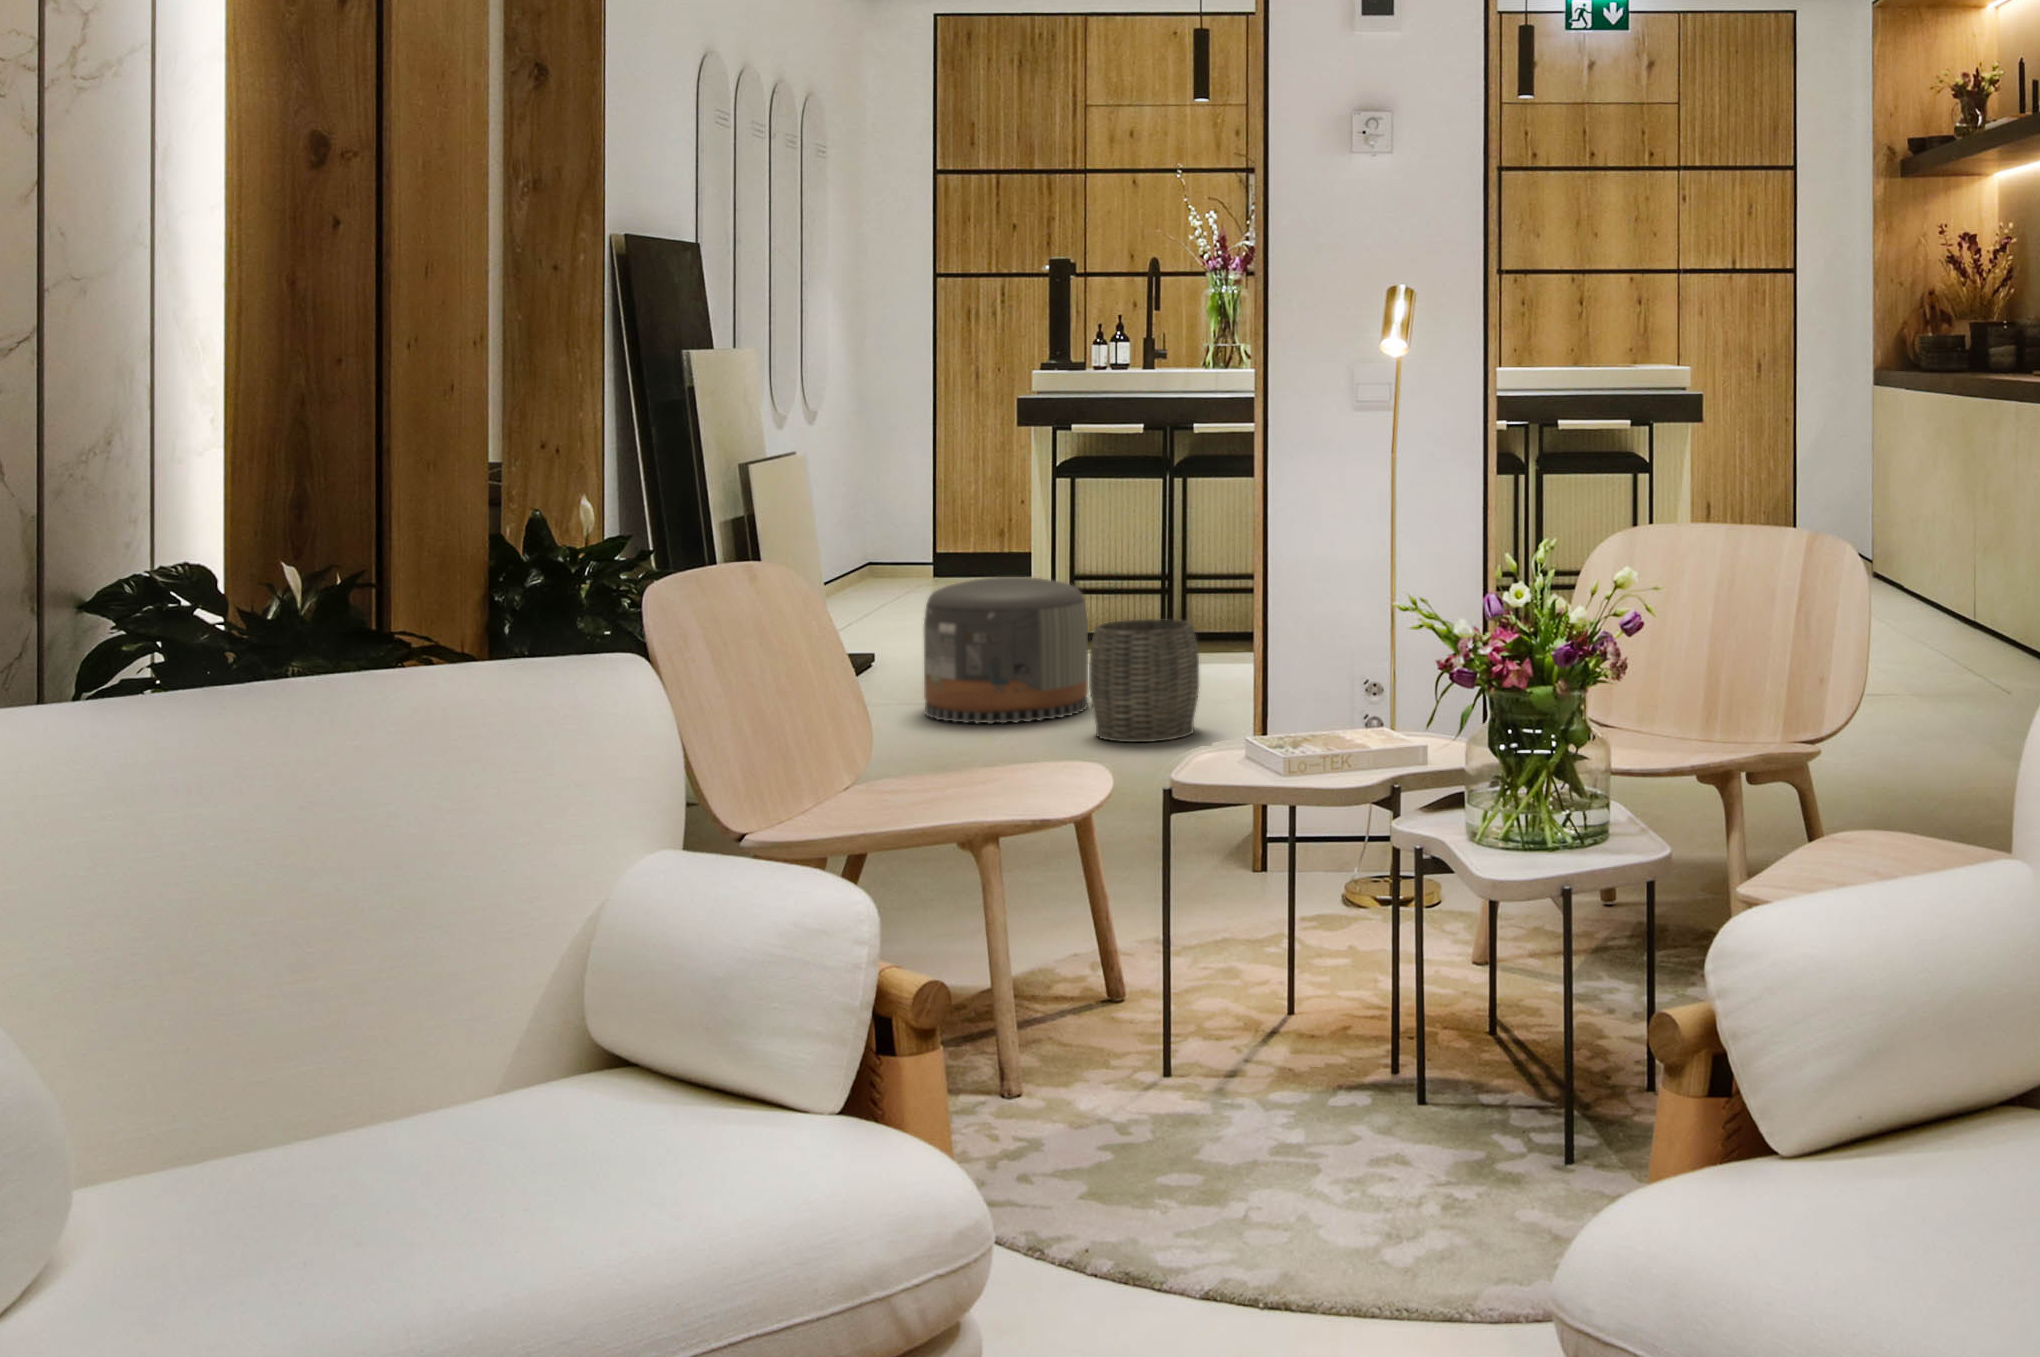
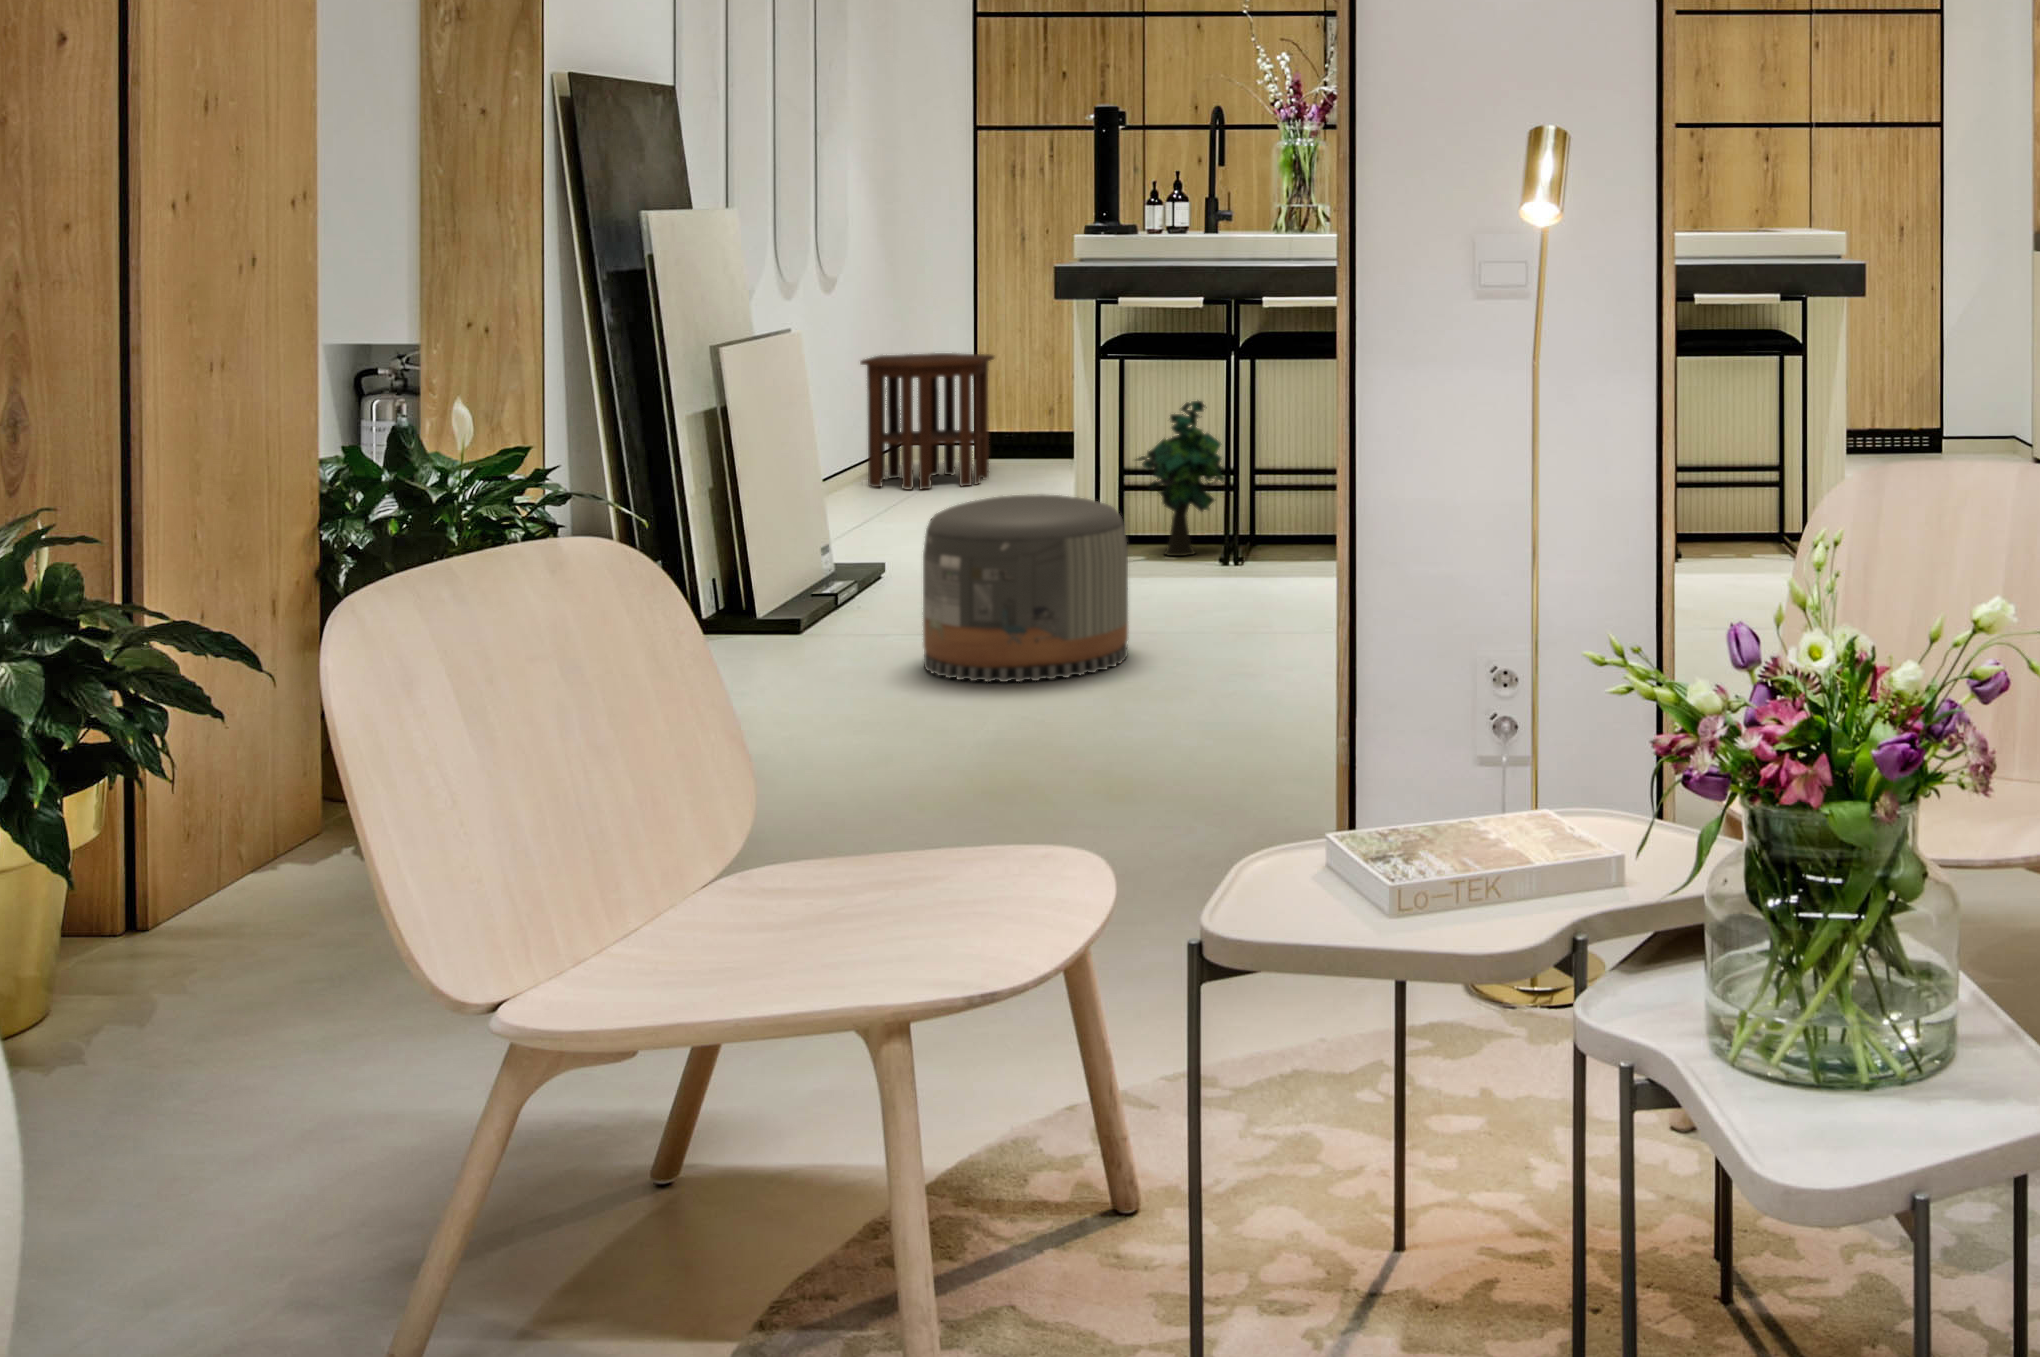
side table: none [846,474,961,591] -> present [860,353,994,489]
decorative plant: none [1086,507,1165,638] -> present [1137,401,1225,556]
woven basket: present [1089,619,1199,742] -> none [1127,552,1266,712]

